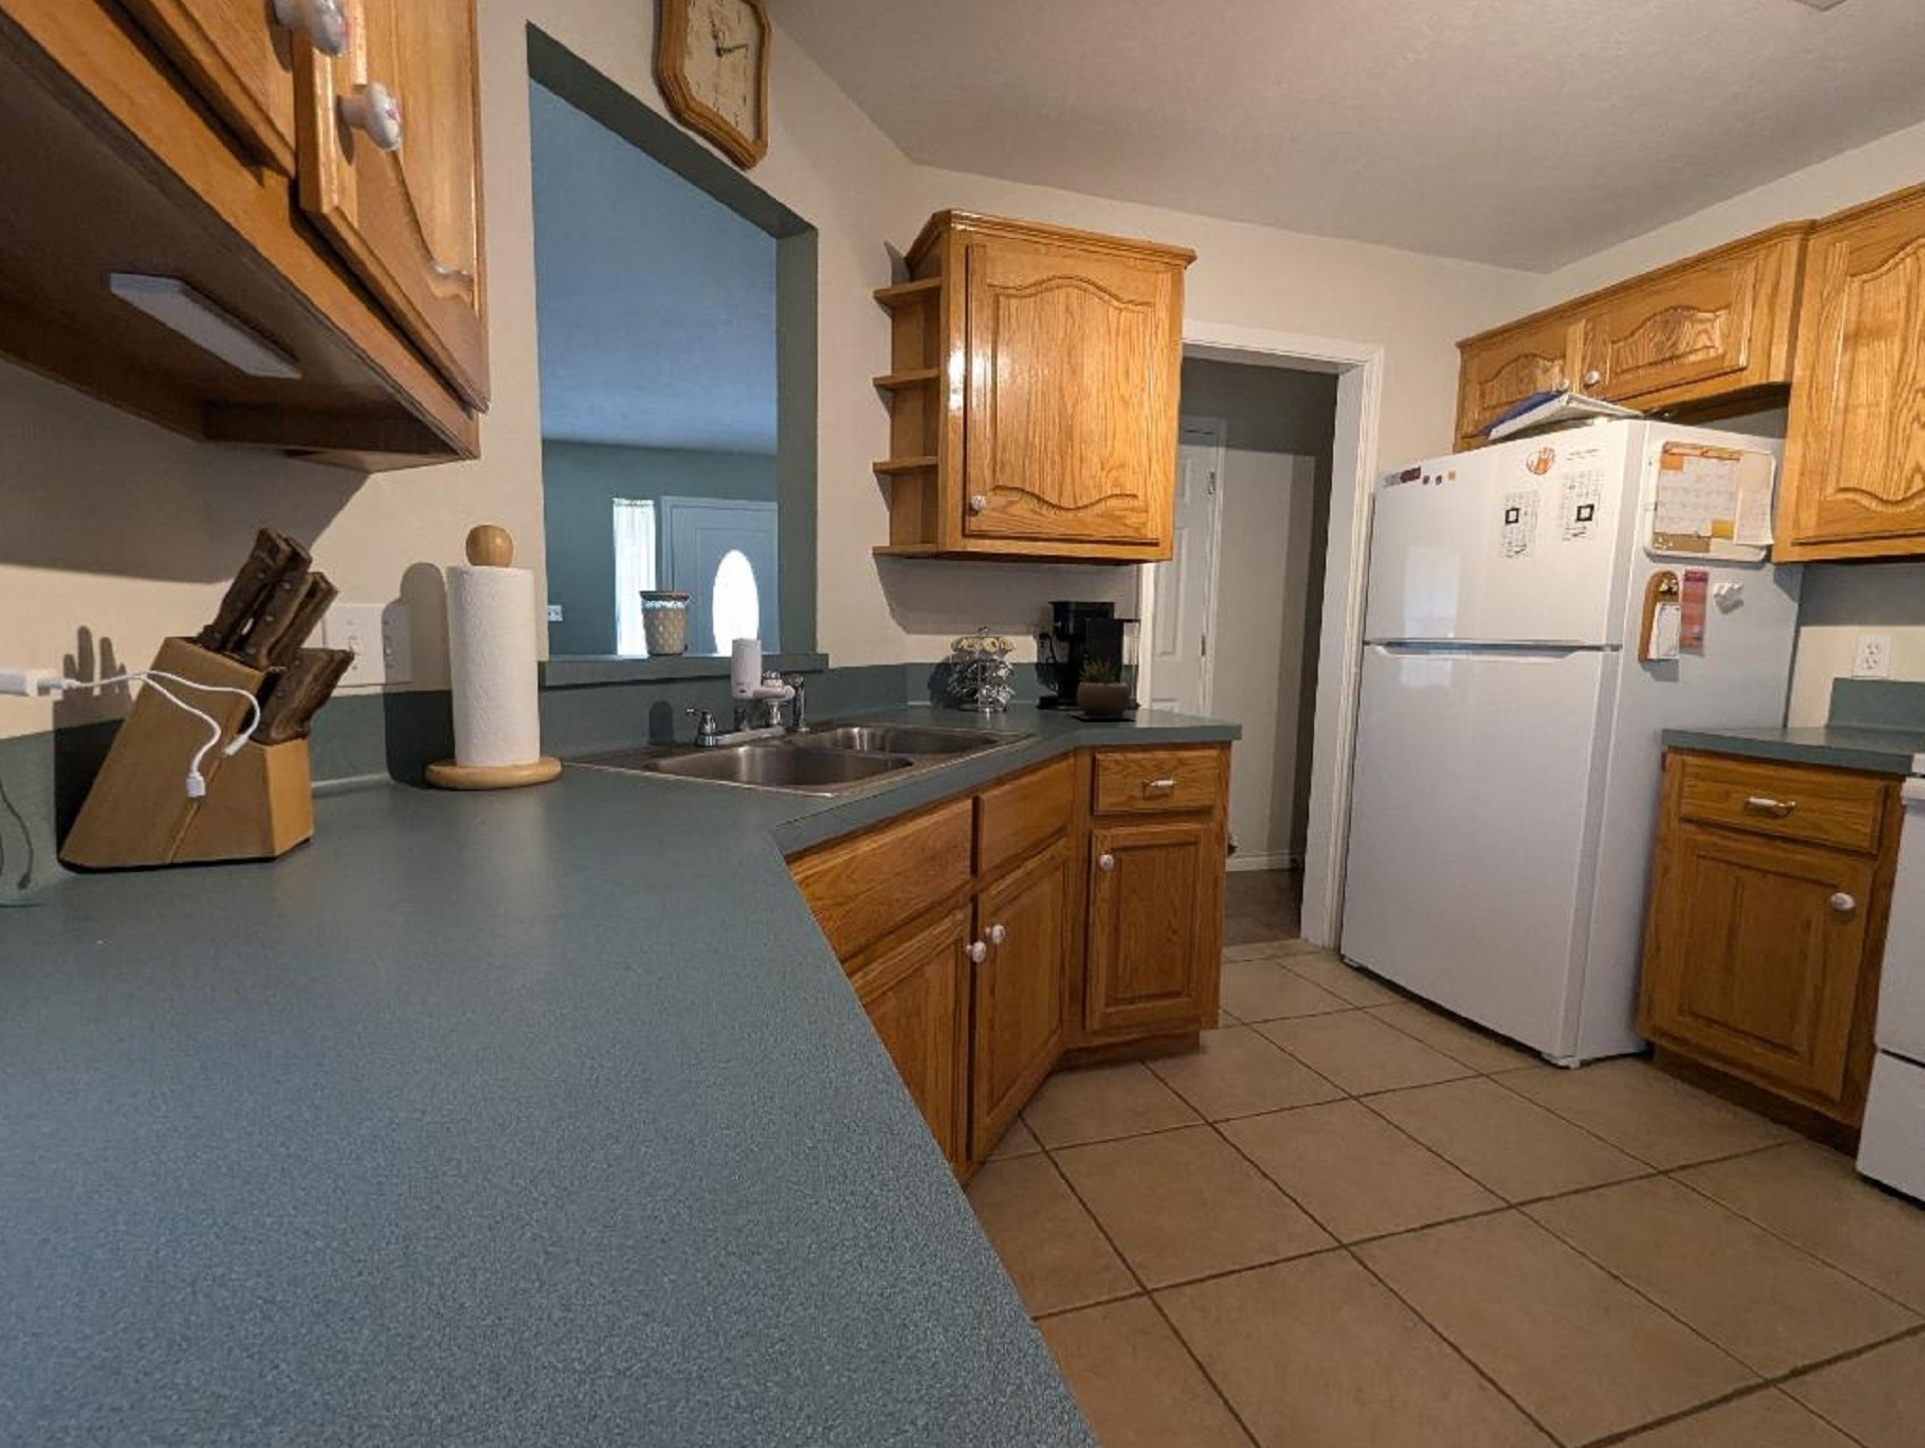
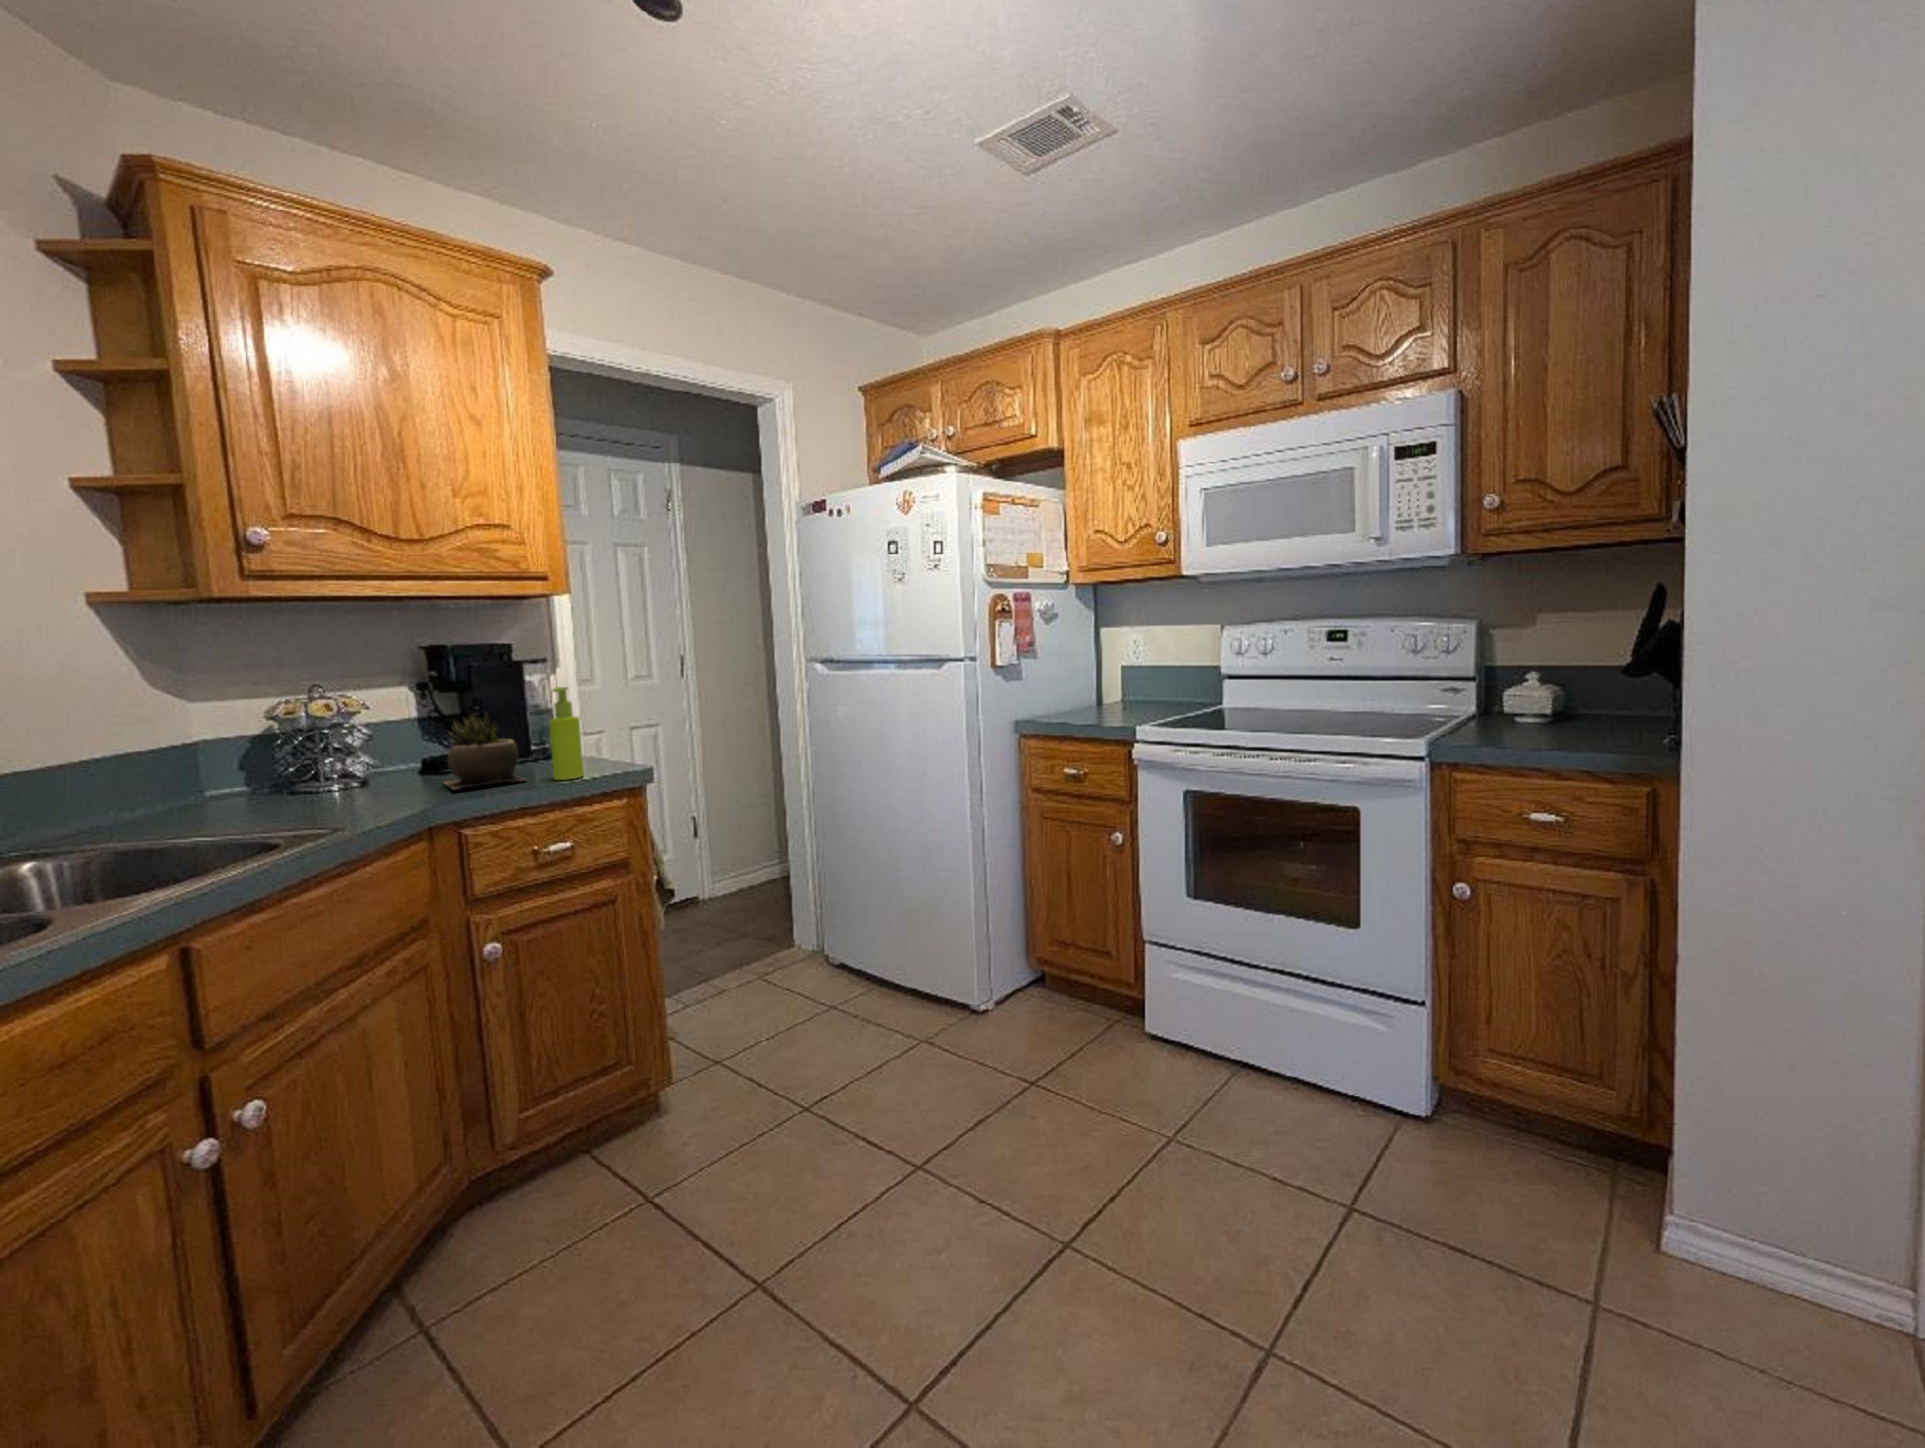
soap dispenser: none [1158,640,1186,723] -> present [549,687,584,780]

